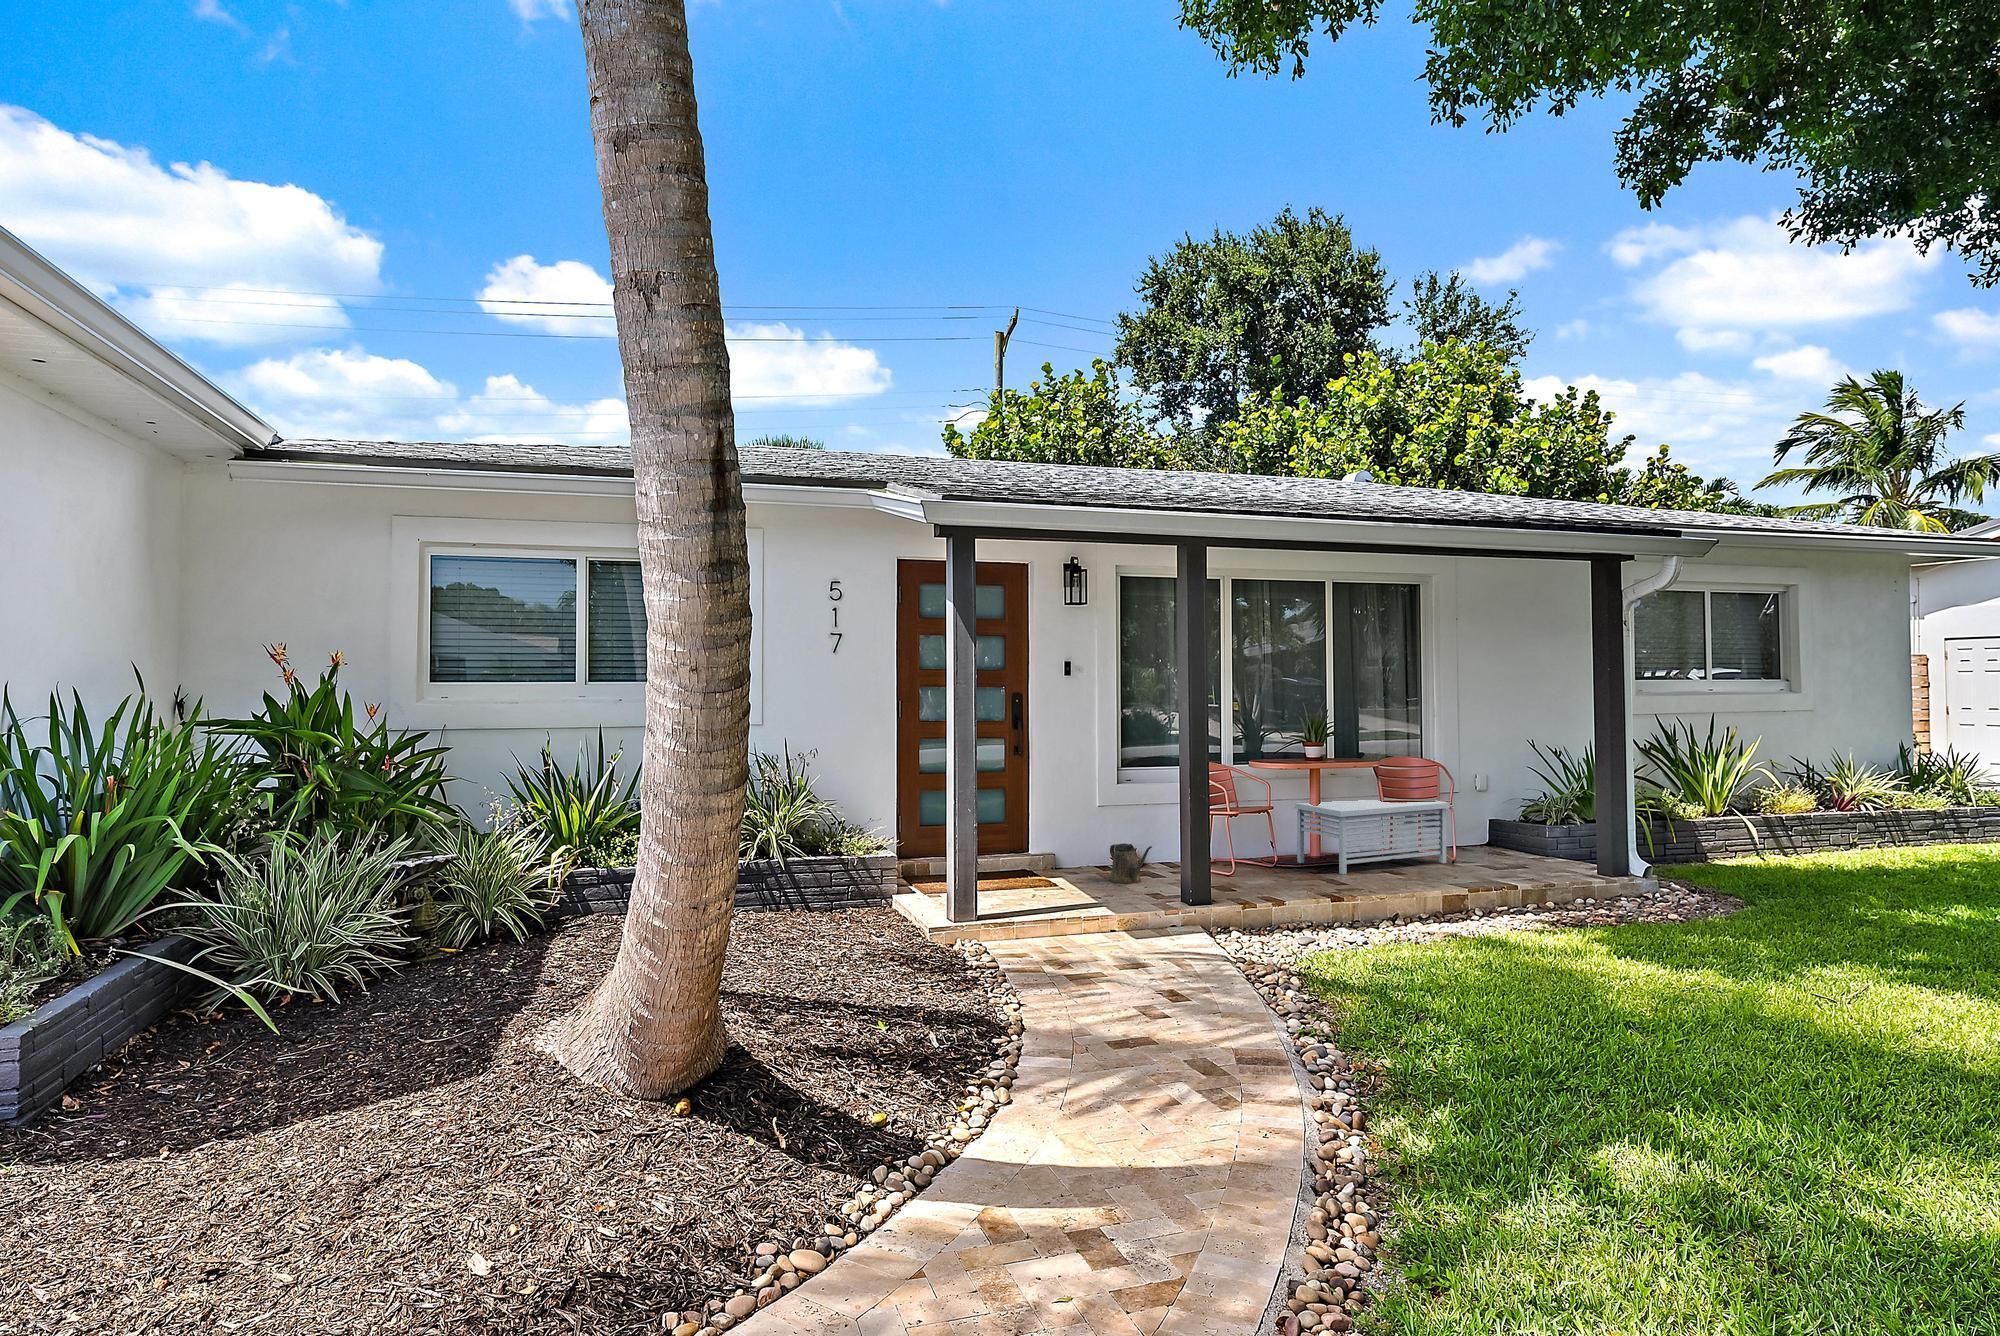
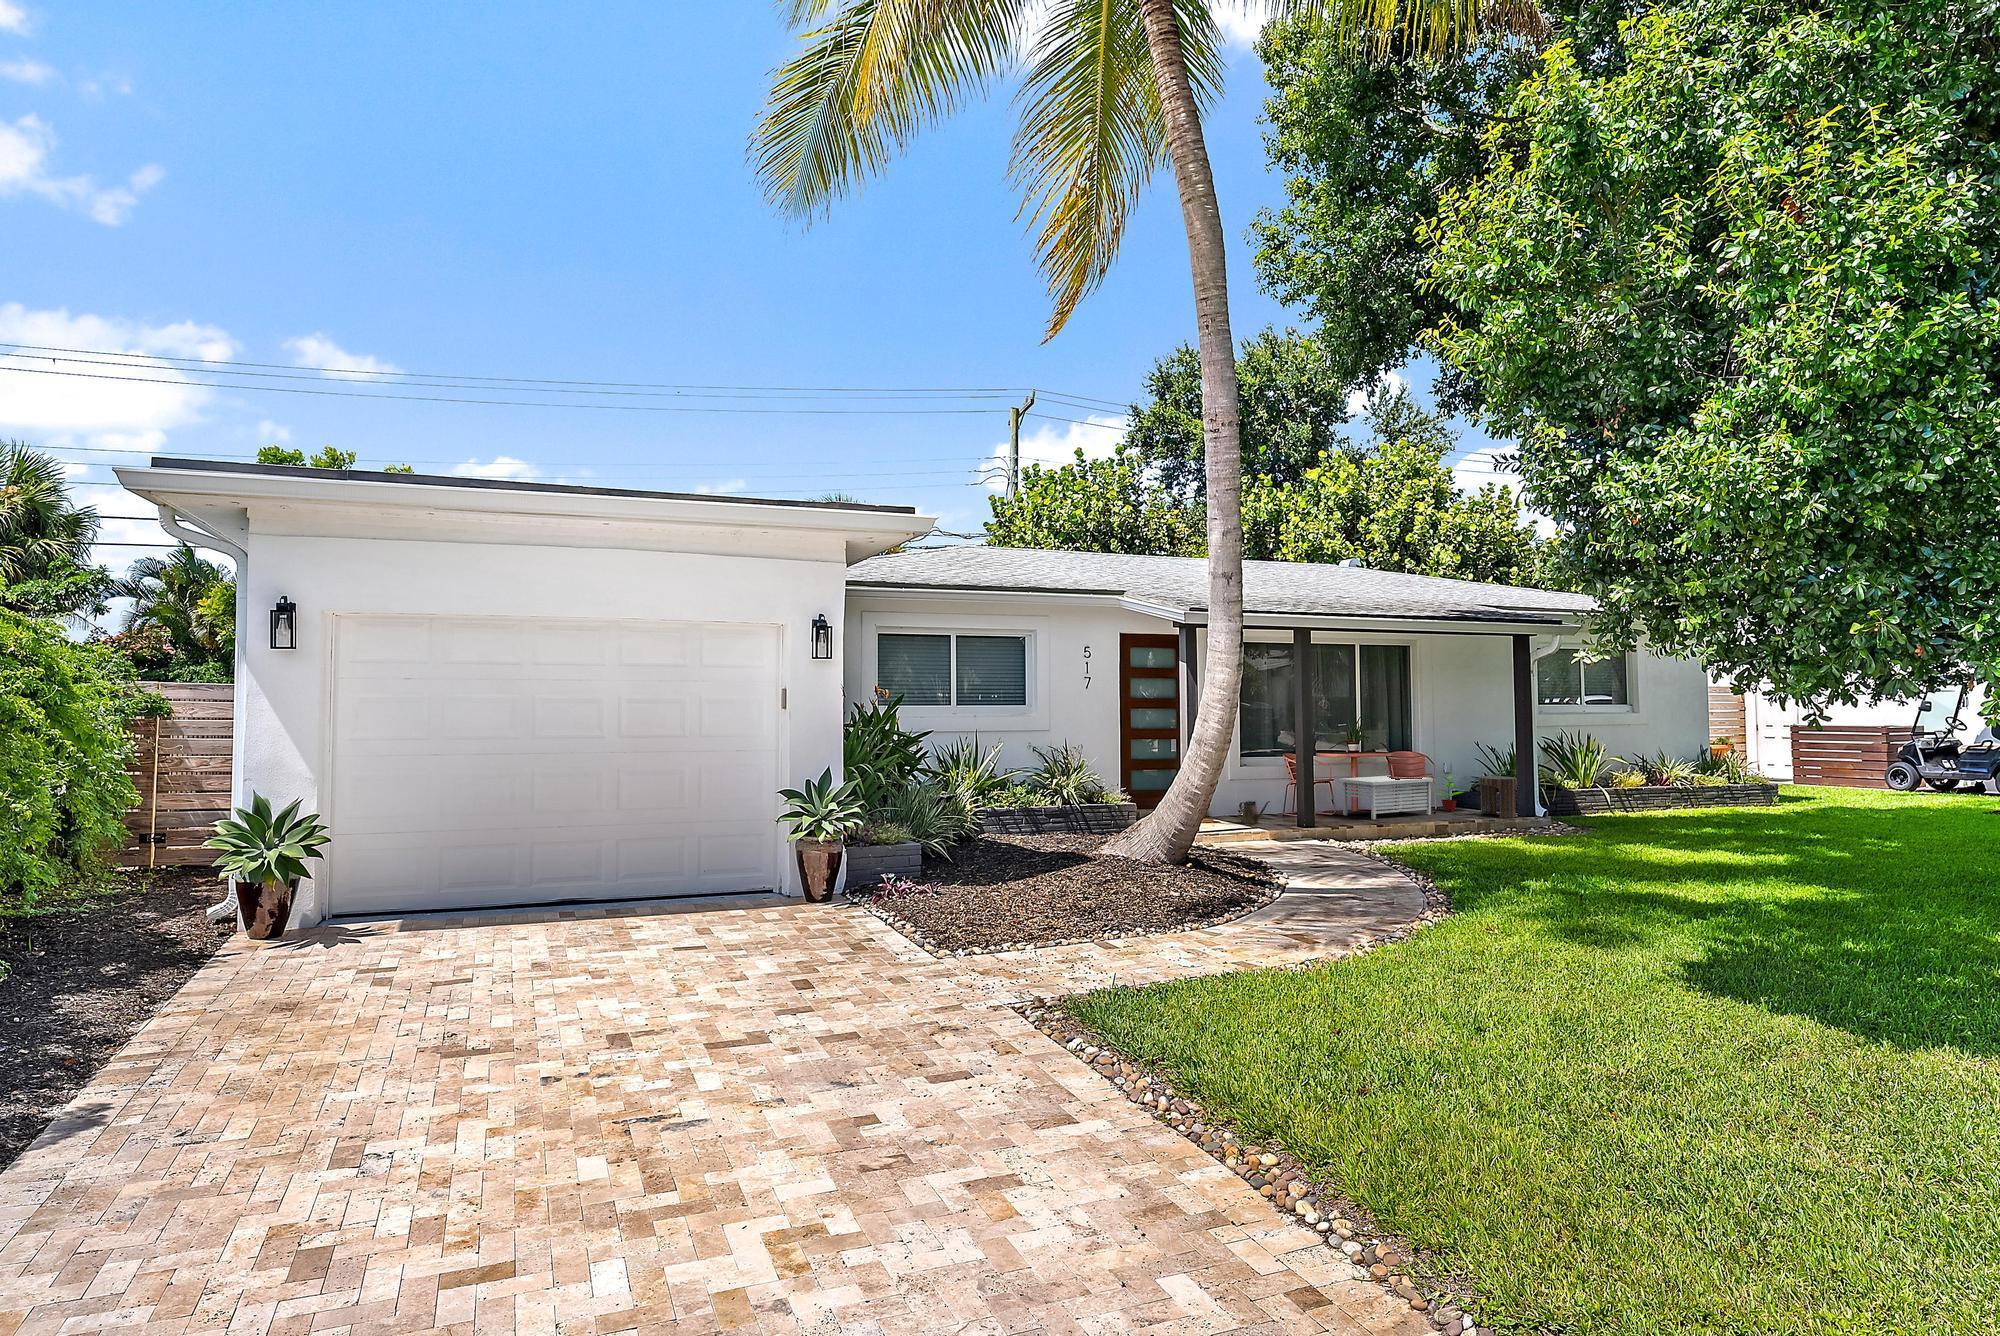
potted plant: none [1455,793,1508,855] -> present [1435,776,1463,811]
side table: none [1529,799,1595,873] -> present [1479,776,1517,818]

